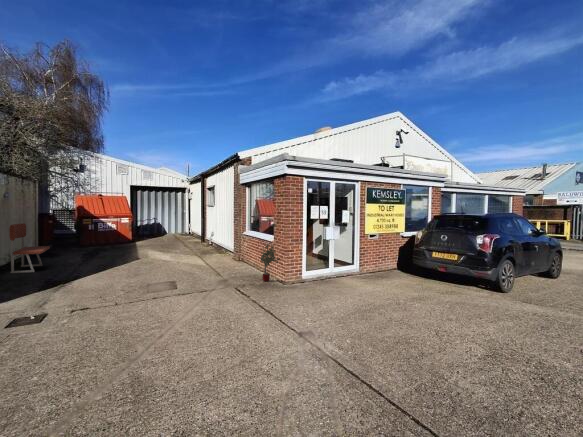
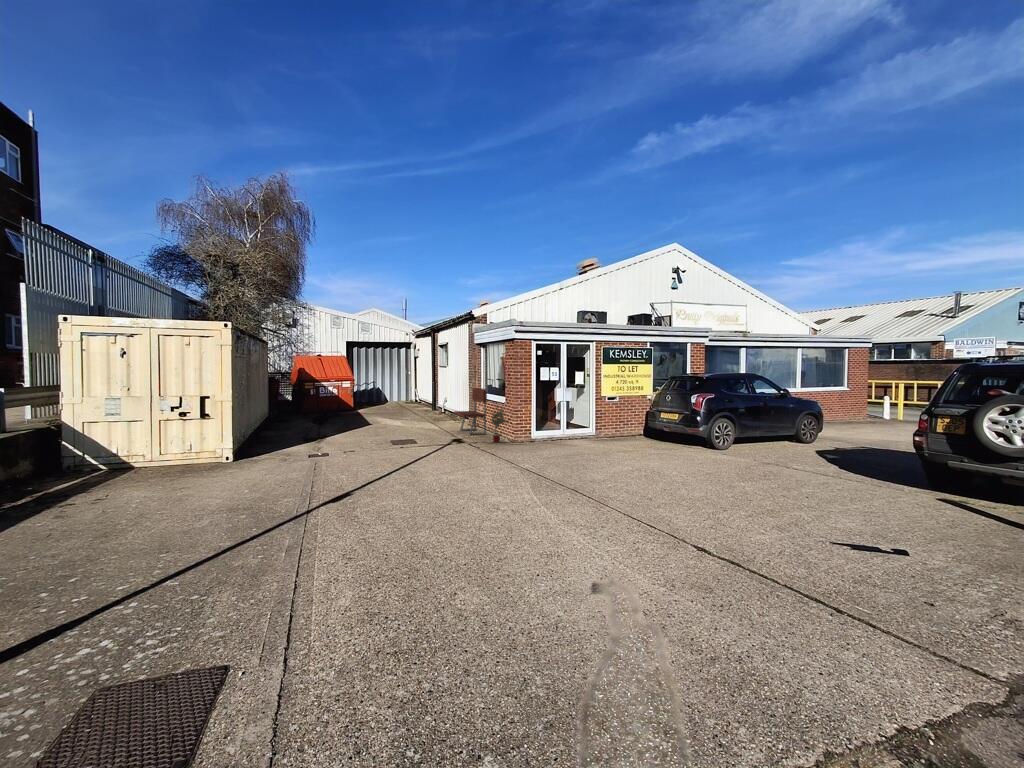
bench: present [9,223,50,274] -> present [454,388,487,435]

